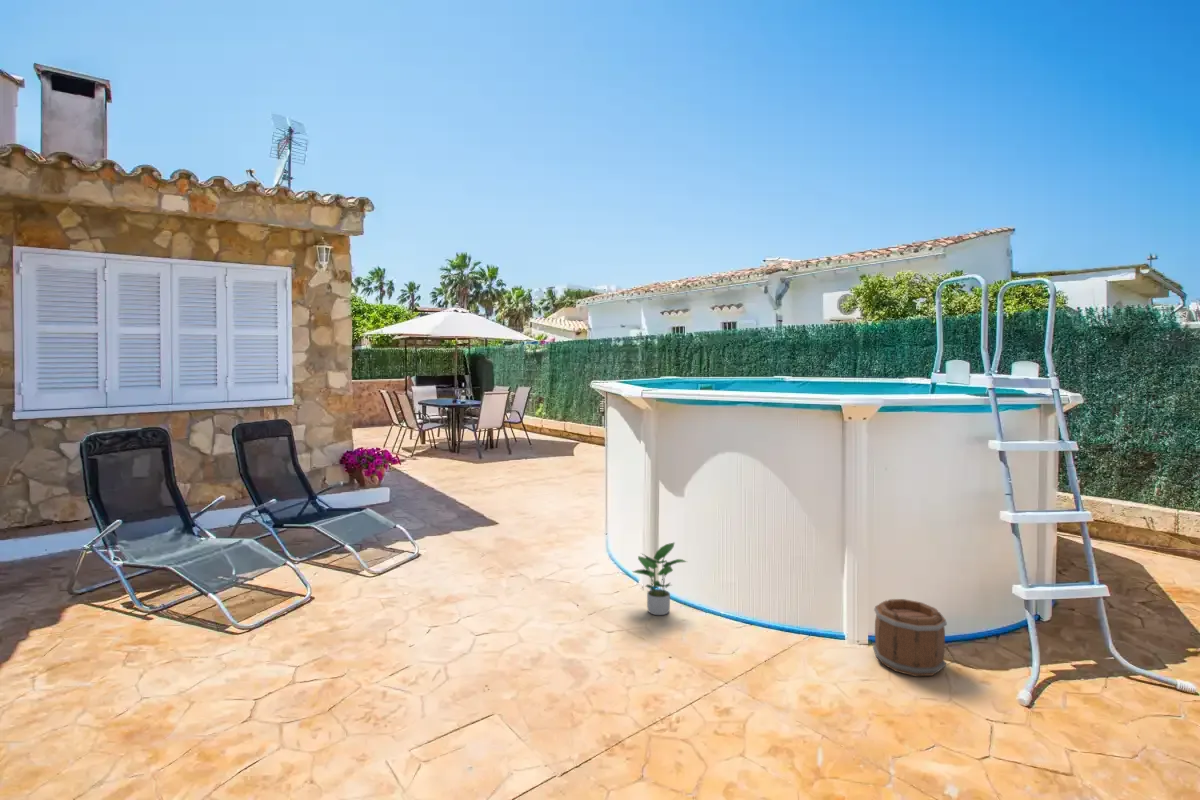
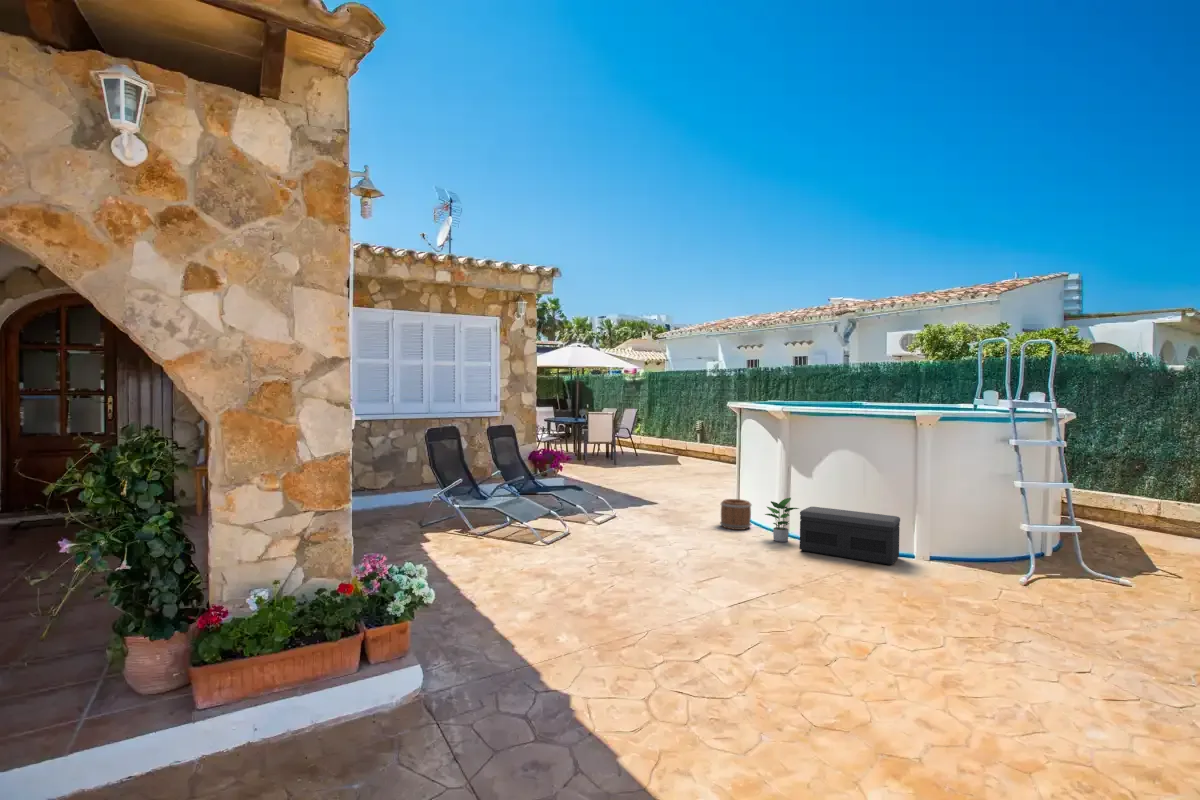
storage bench: none [681,560,841,675] -> present [800,507,900,565]
bucket: present [873,599,947,676] -> present [720,499,751,530]

